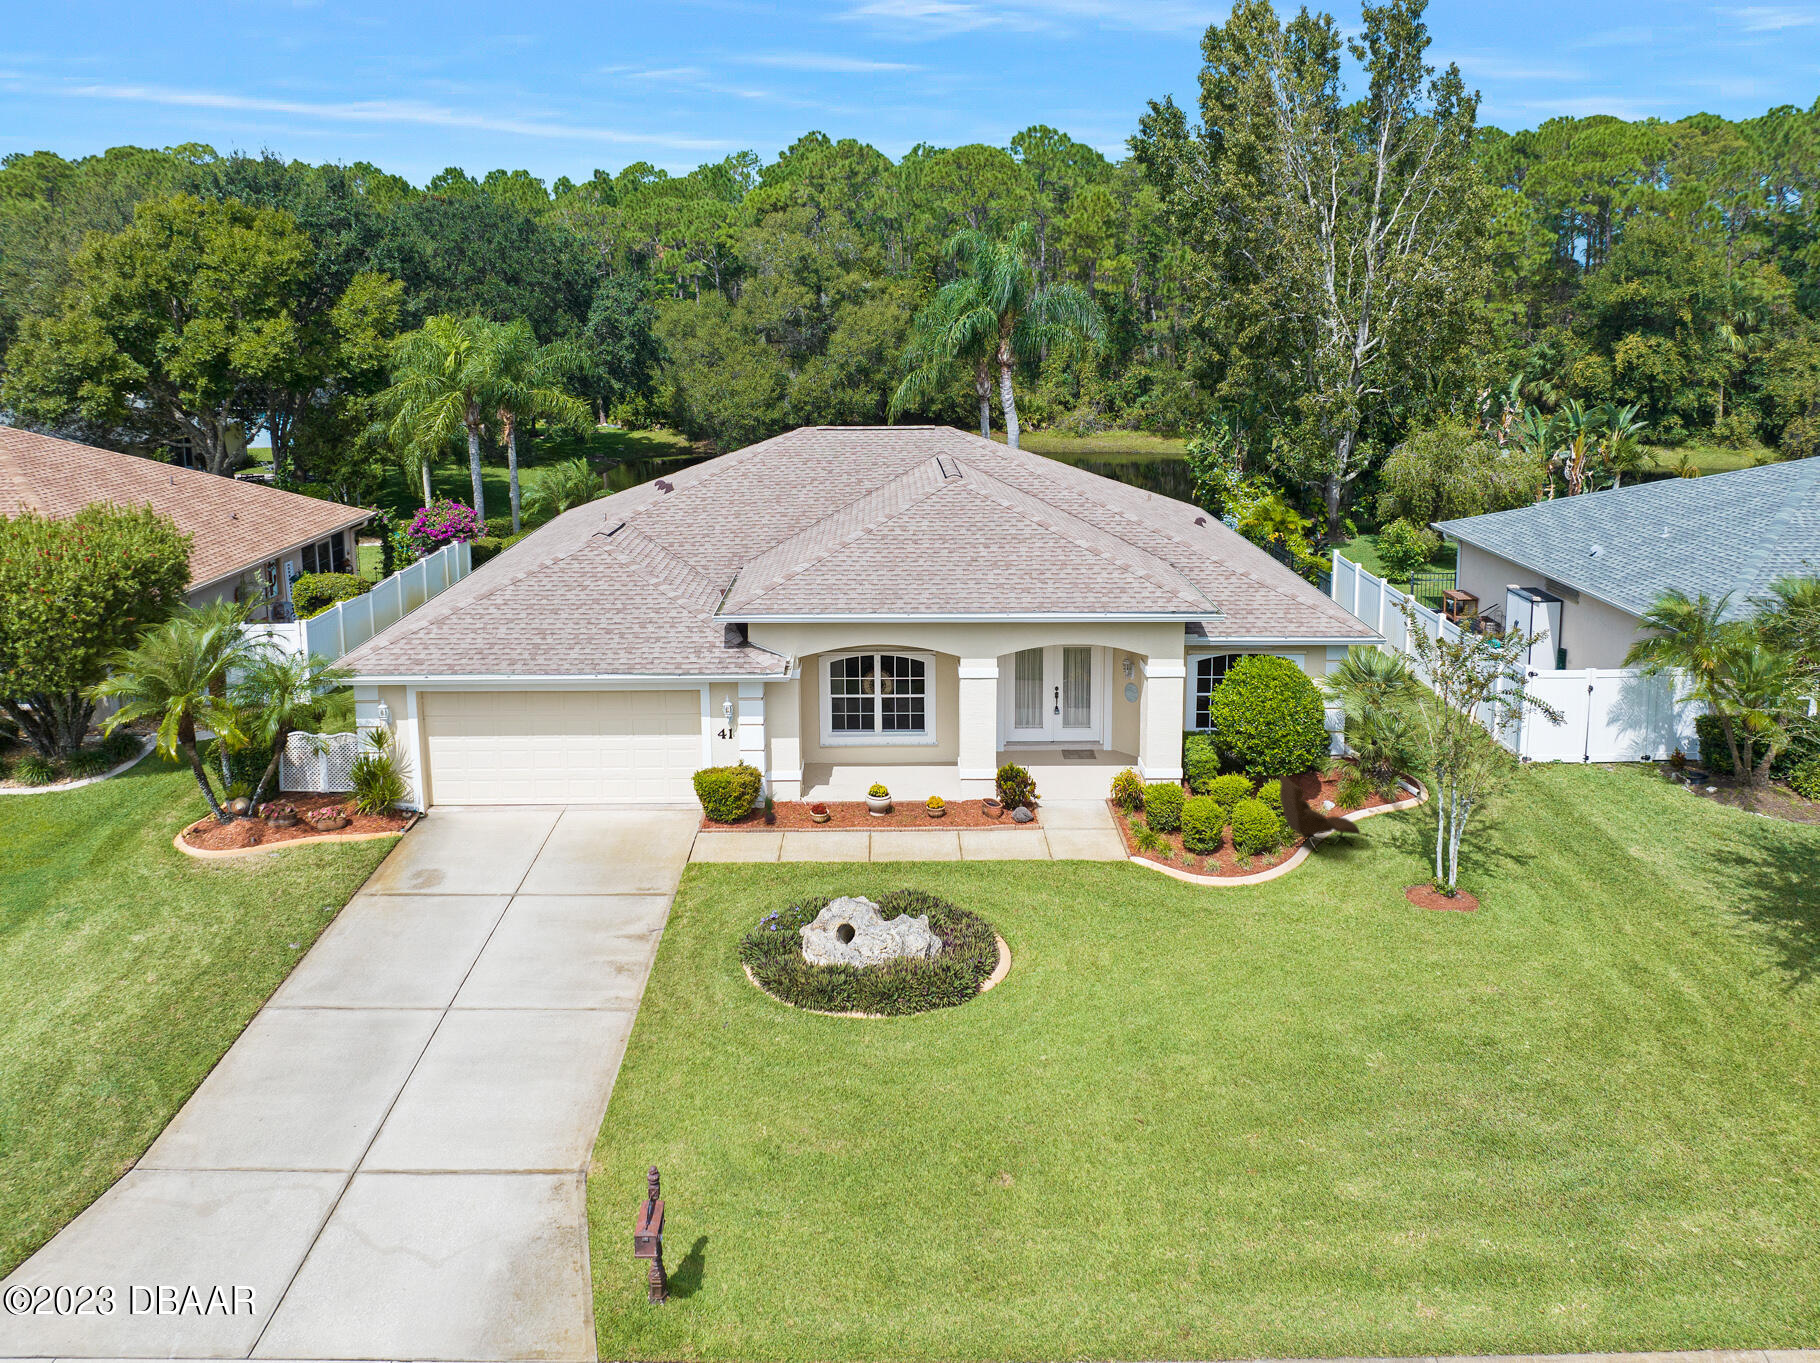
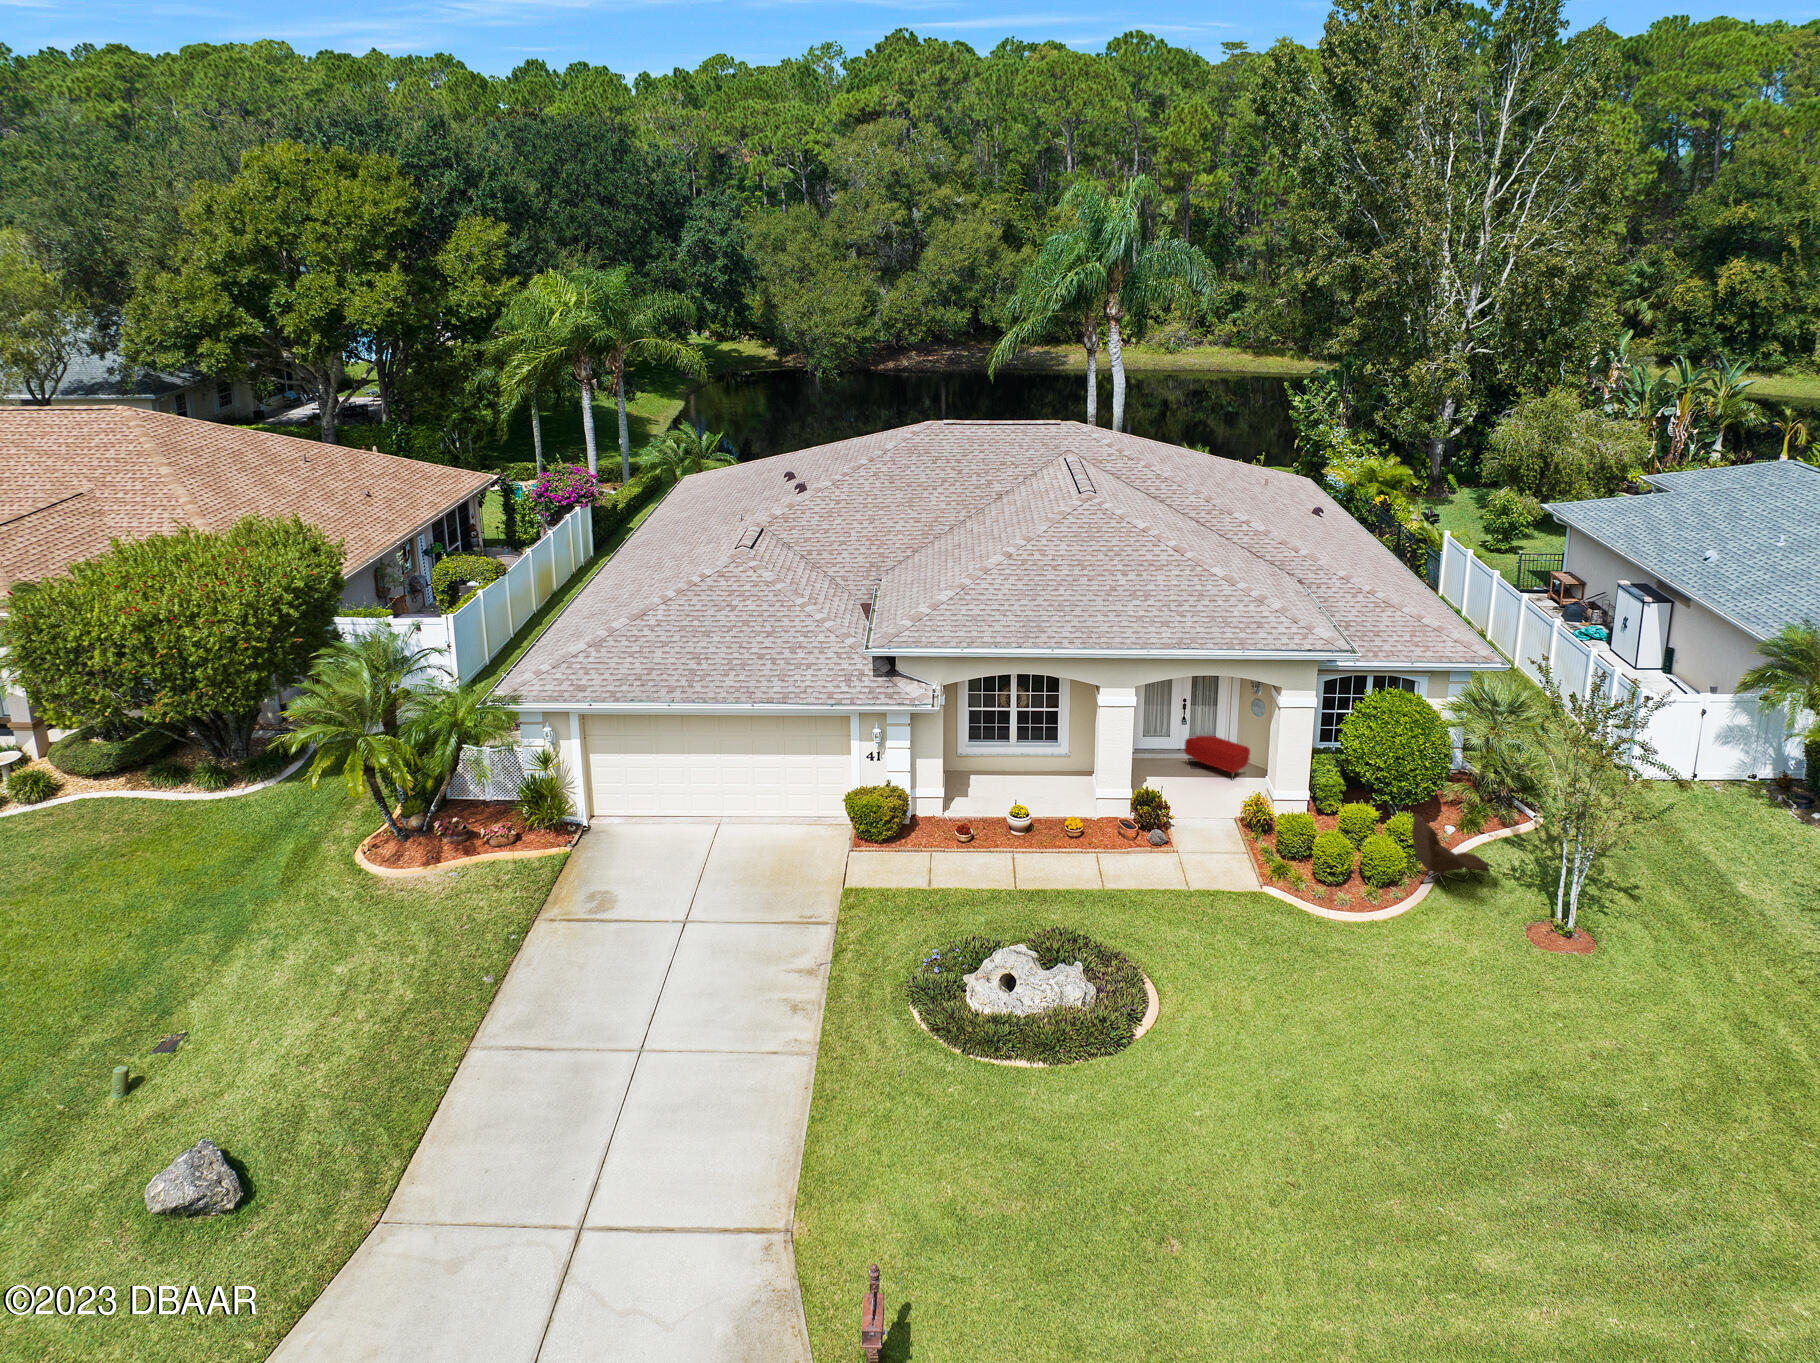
bench: none [1060,720,1126,766] -> present [1184,736,1250,780]
decorative plant: present [761,792,777,824] -> none [892,811,931,844]

